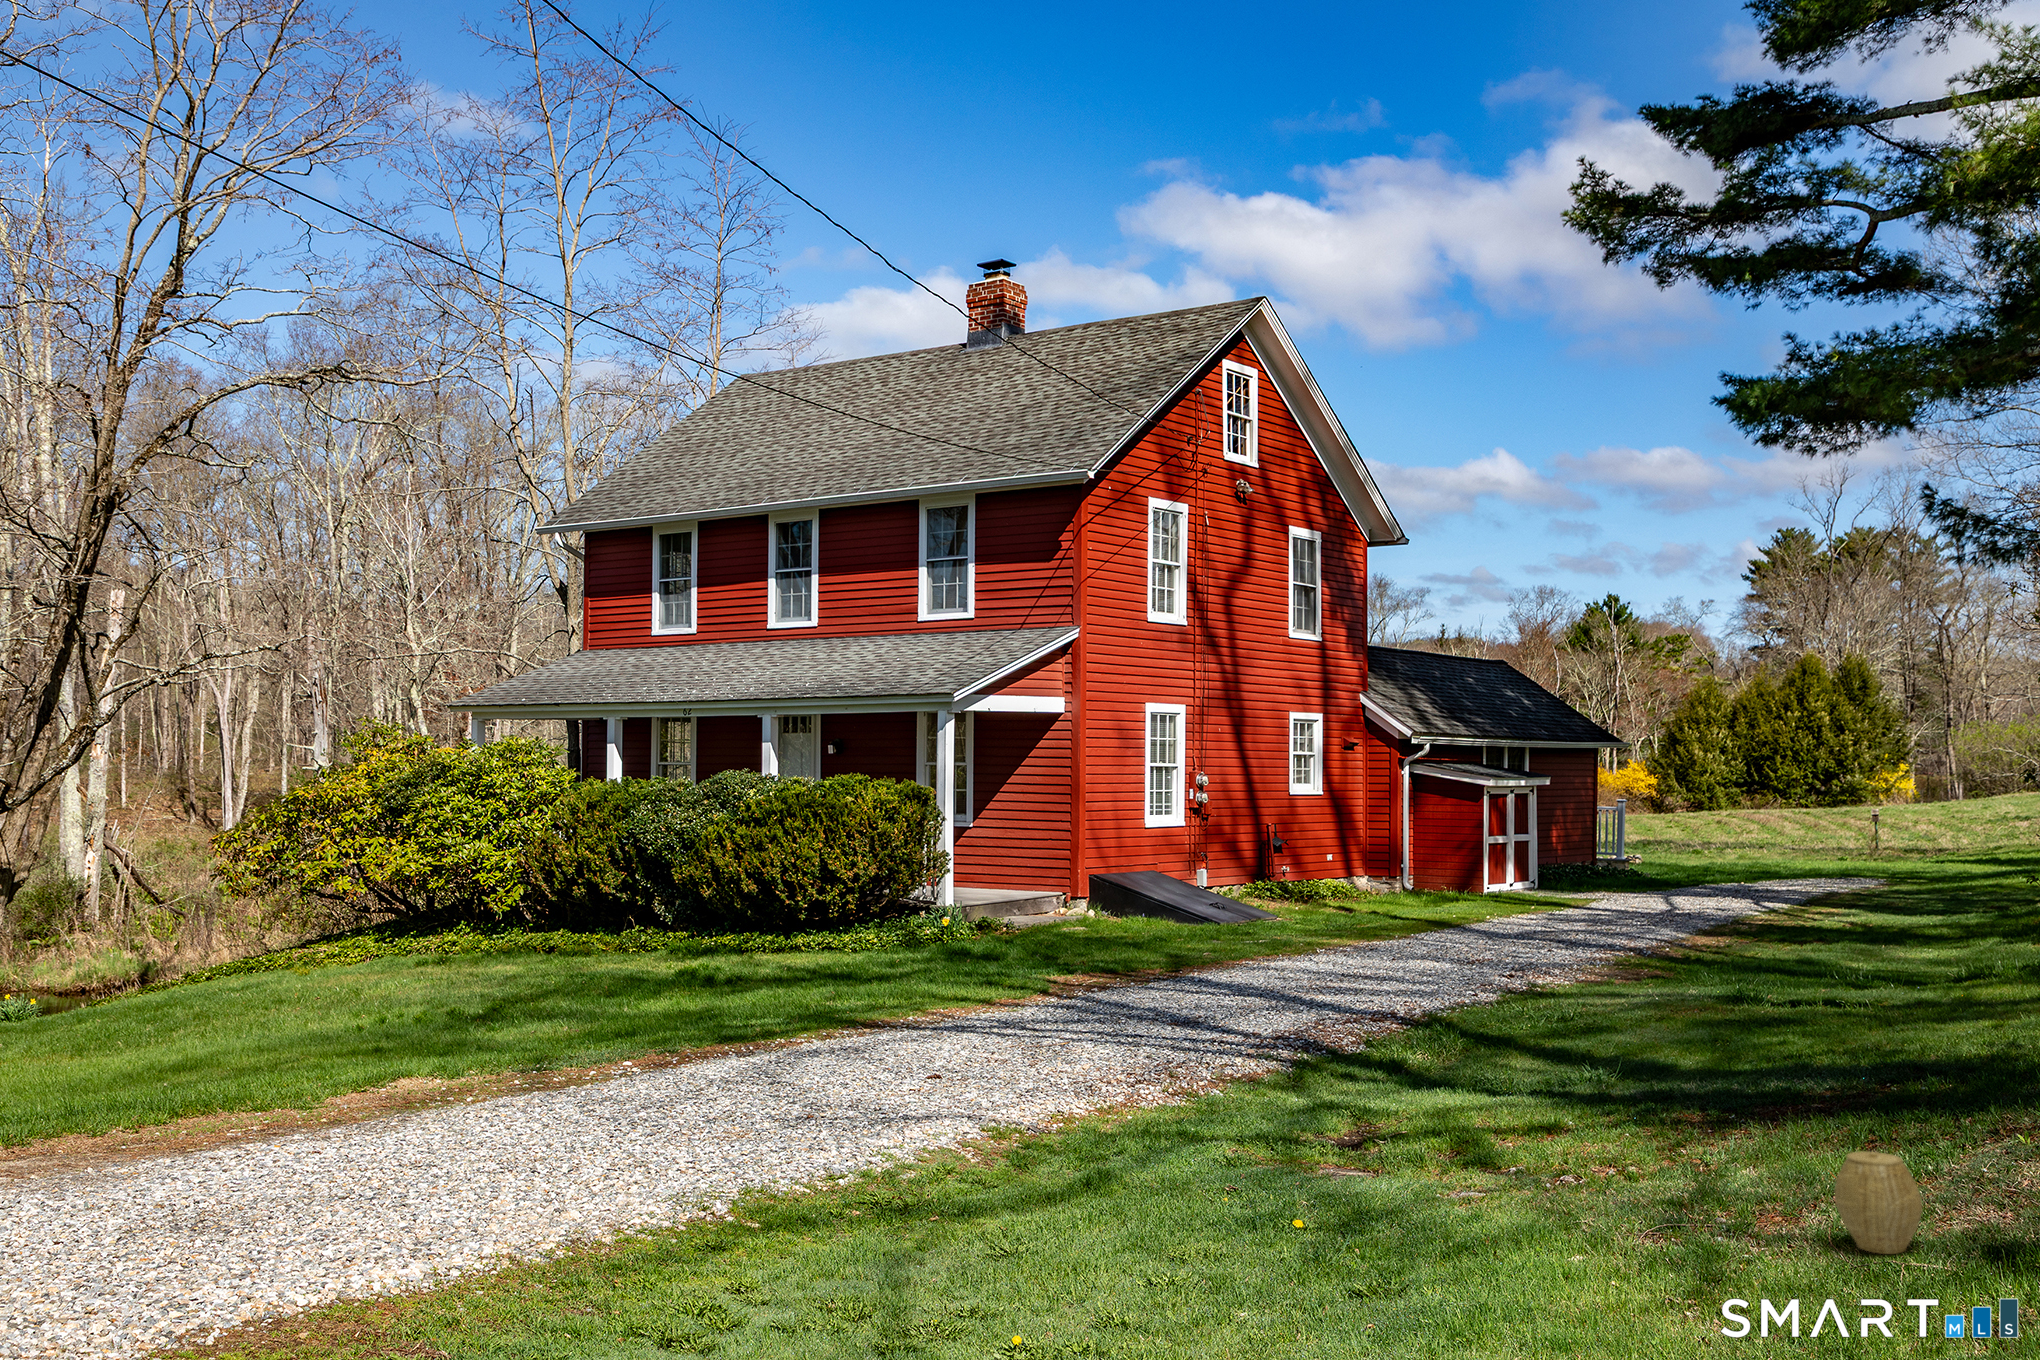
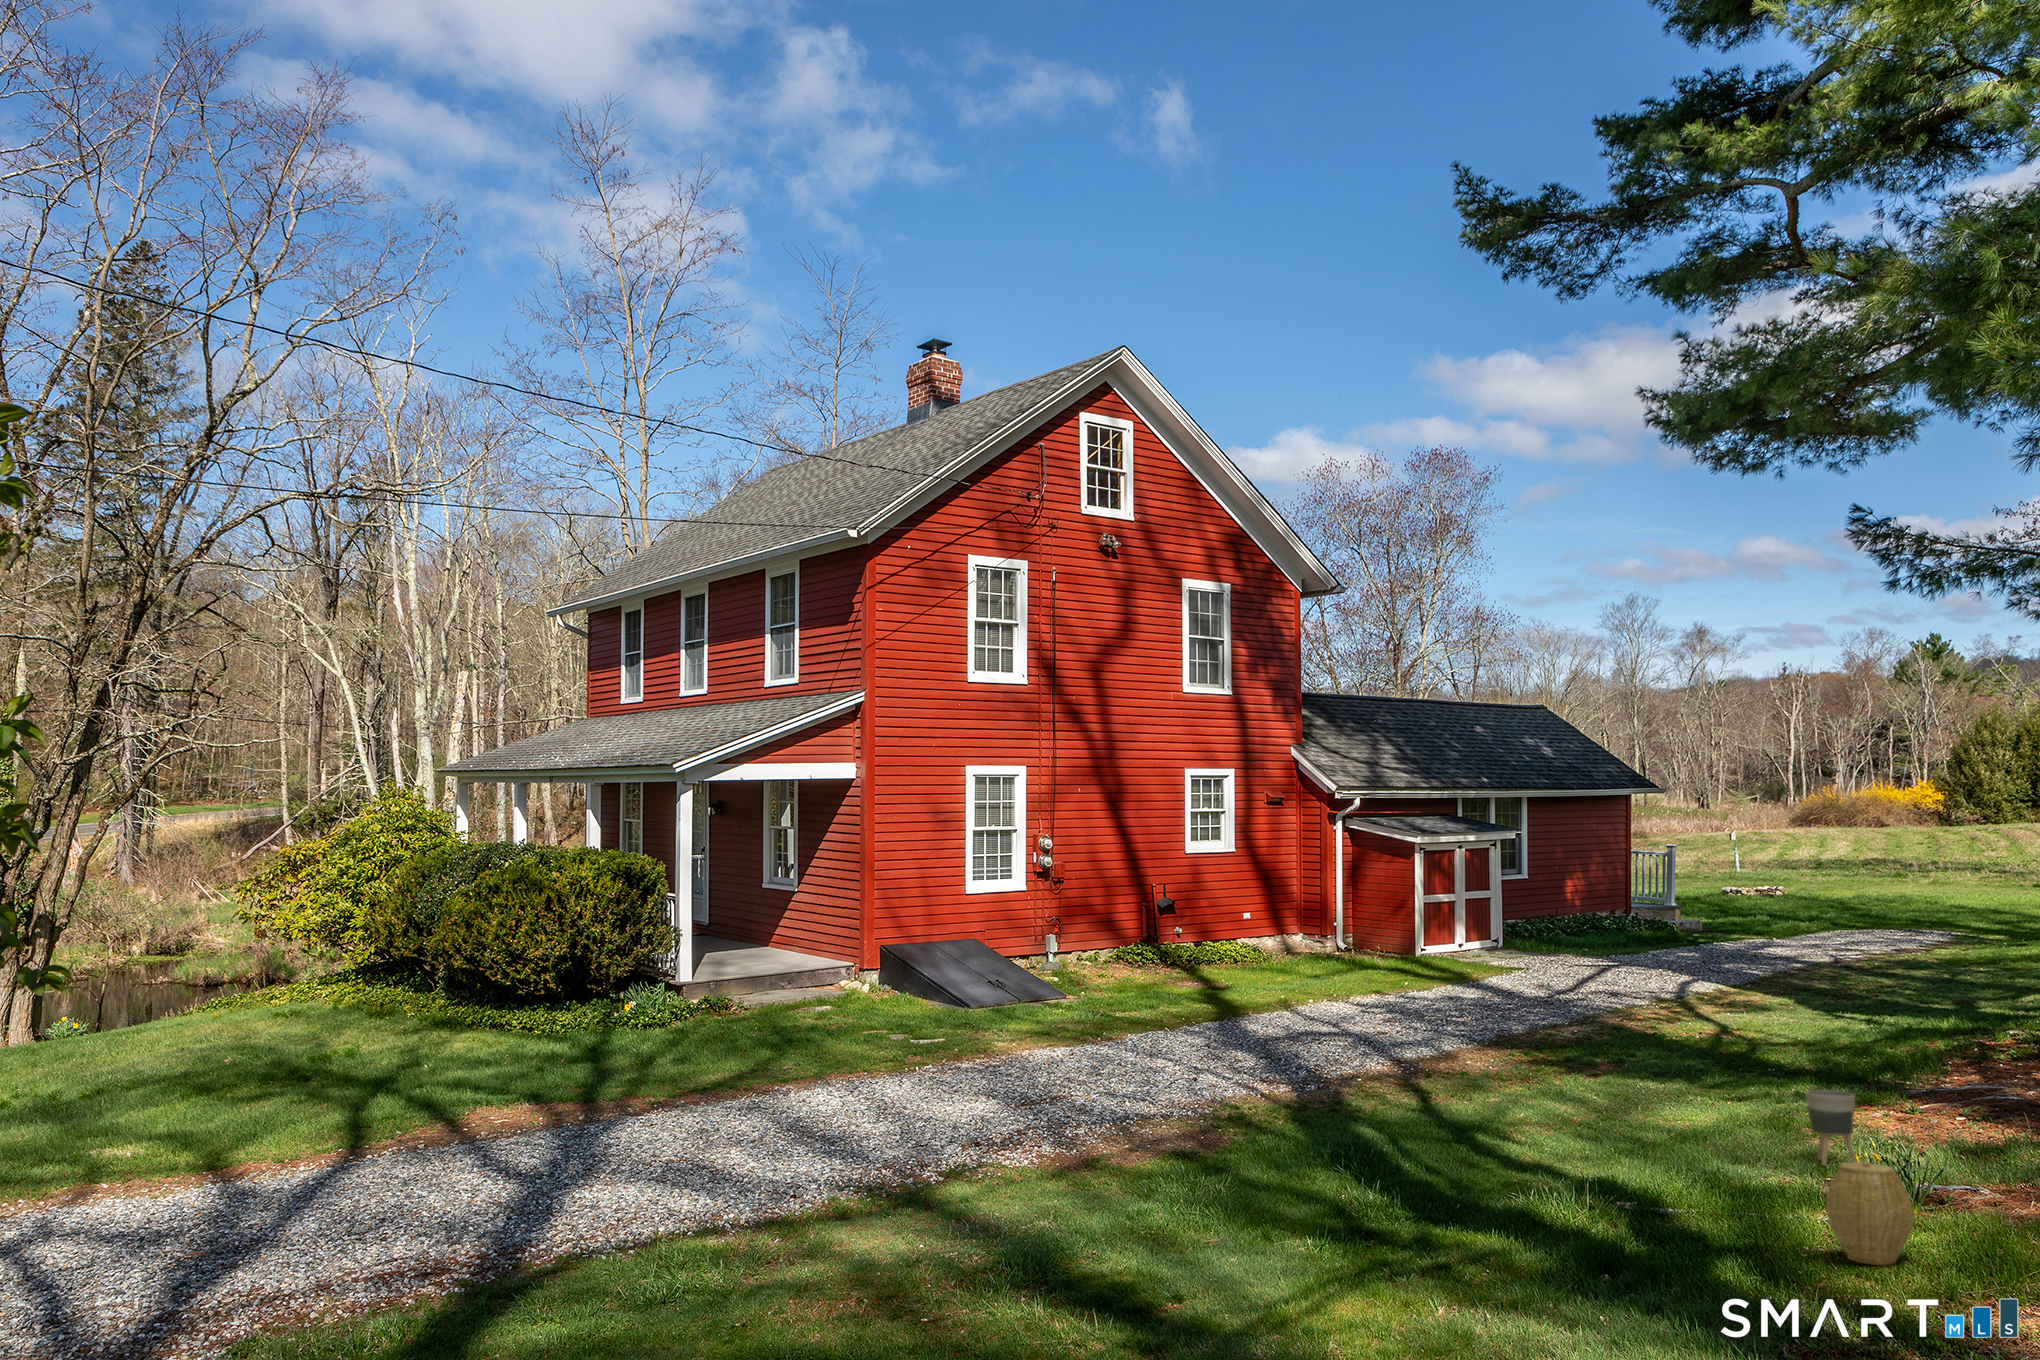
planter: none [1831,1058,1886,1133] -> present [1805,1090,1857,1166]

